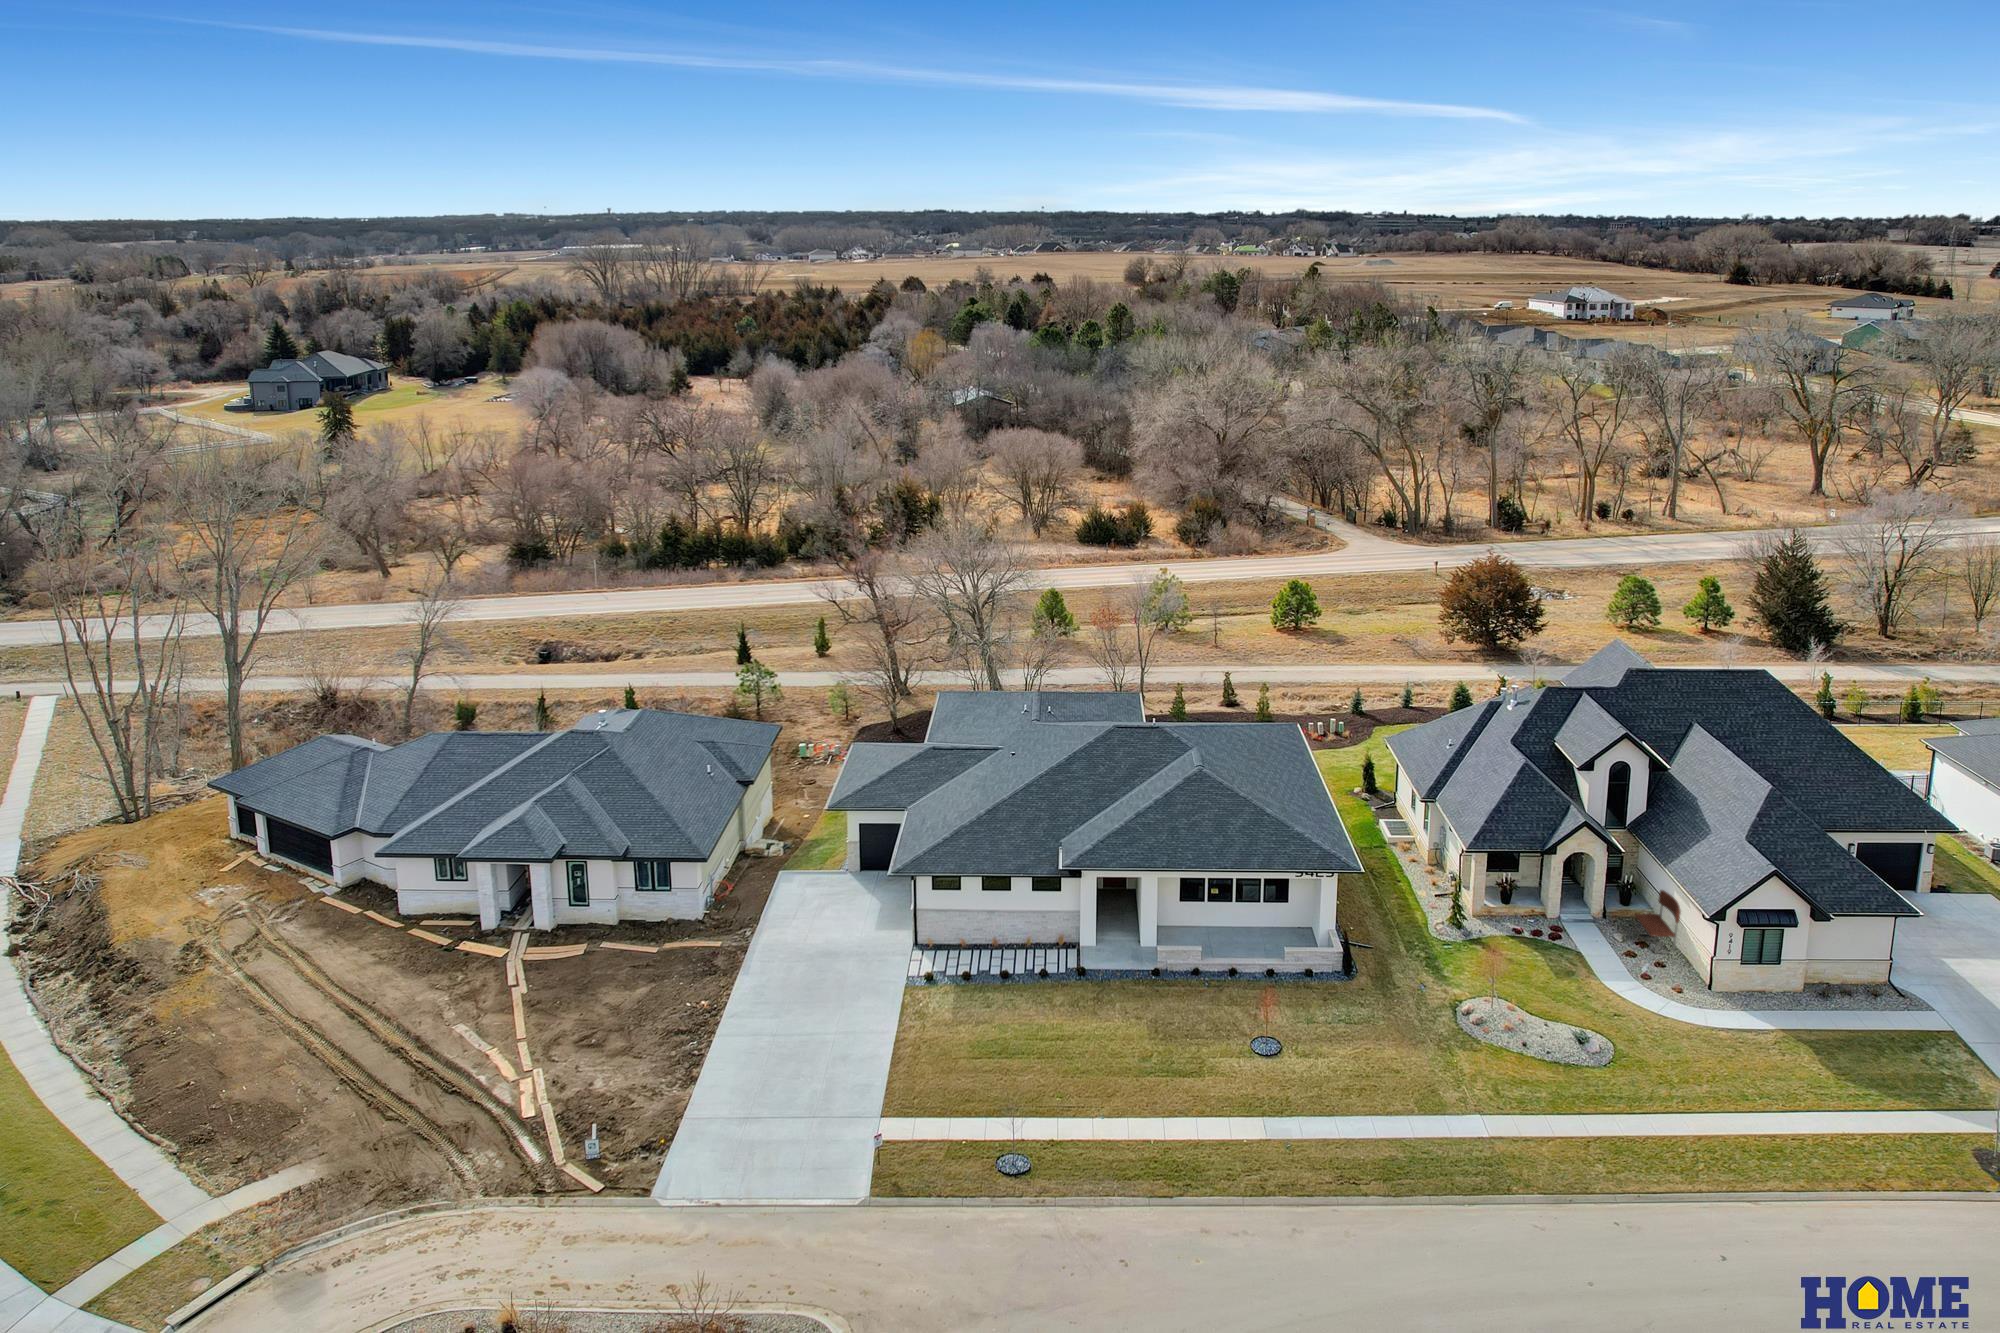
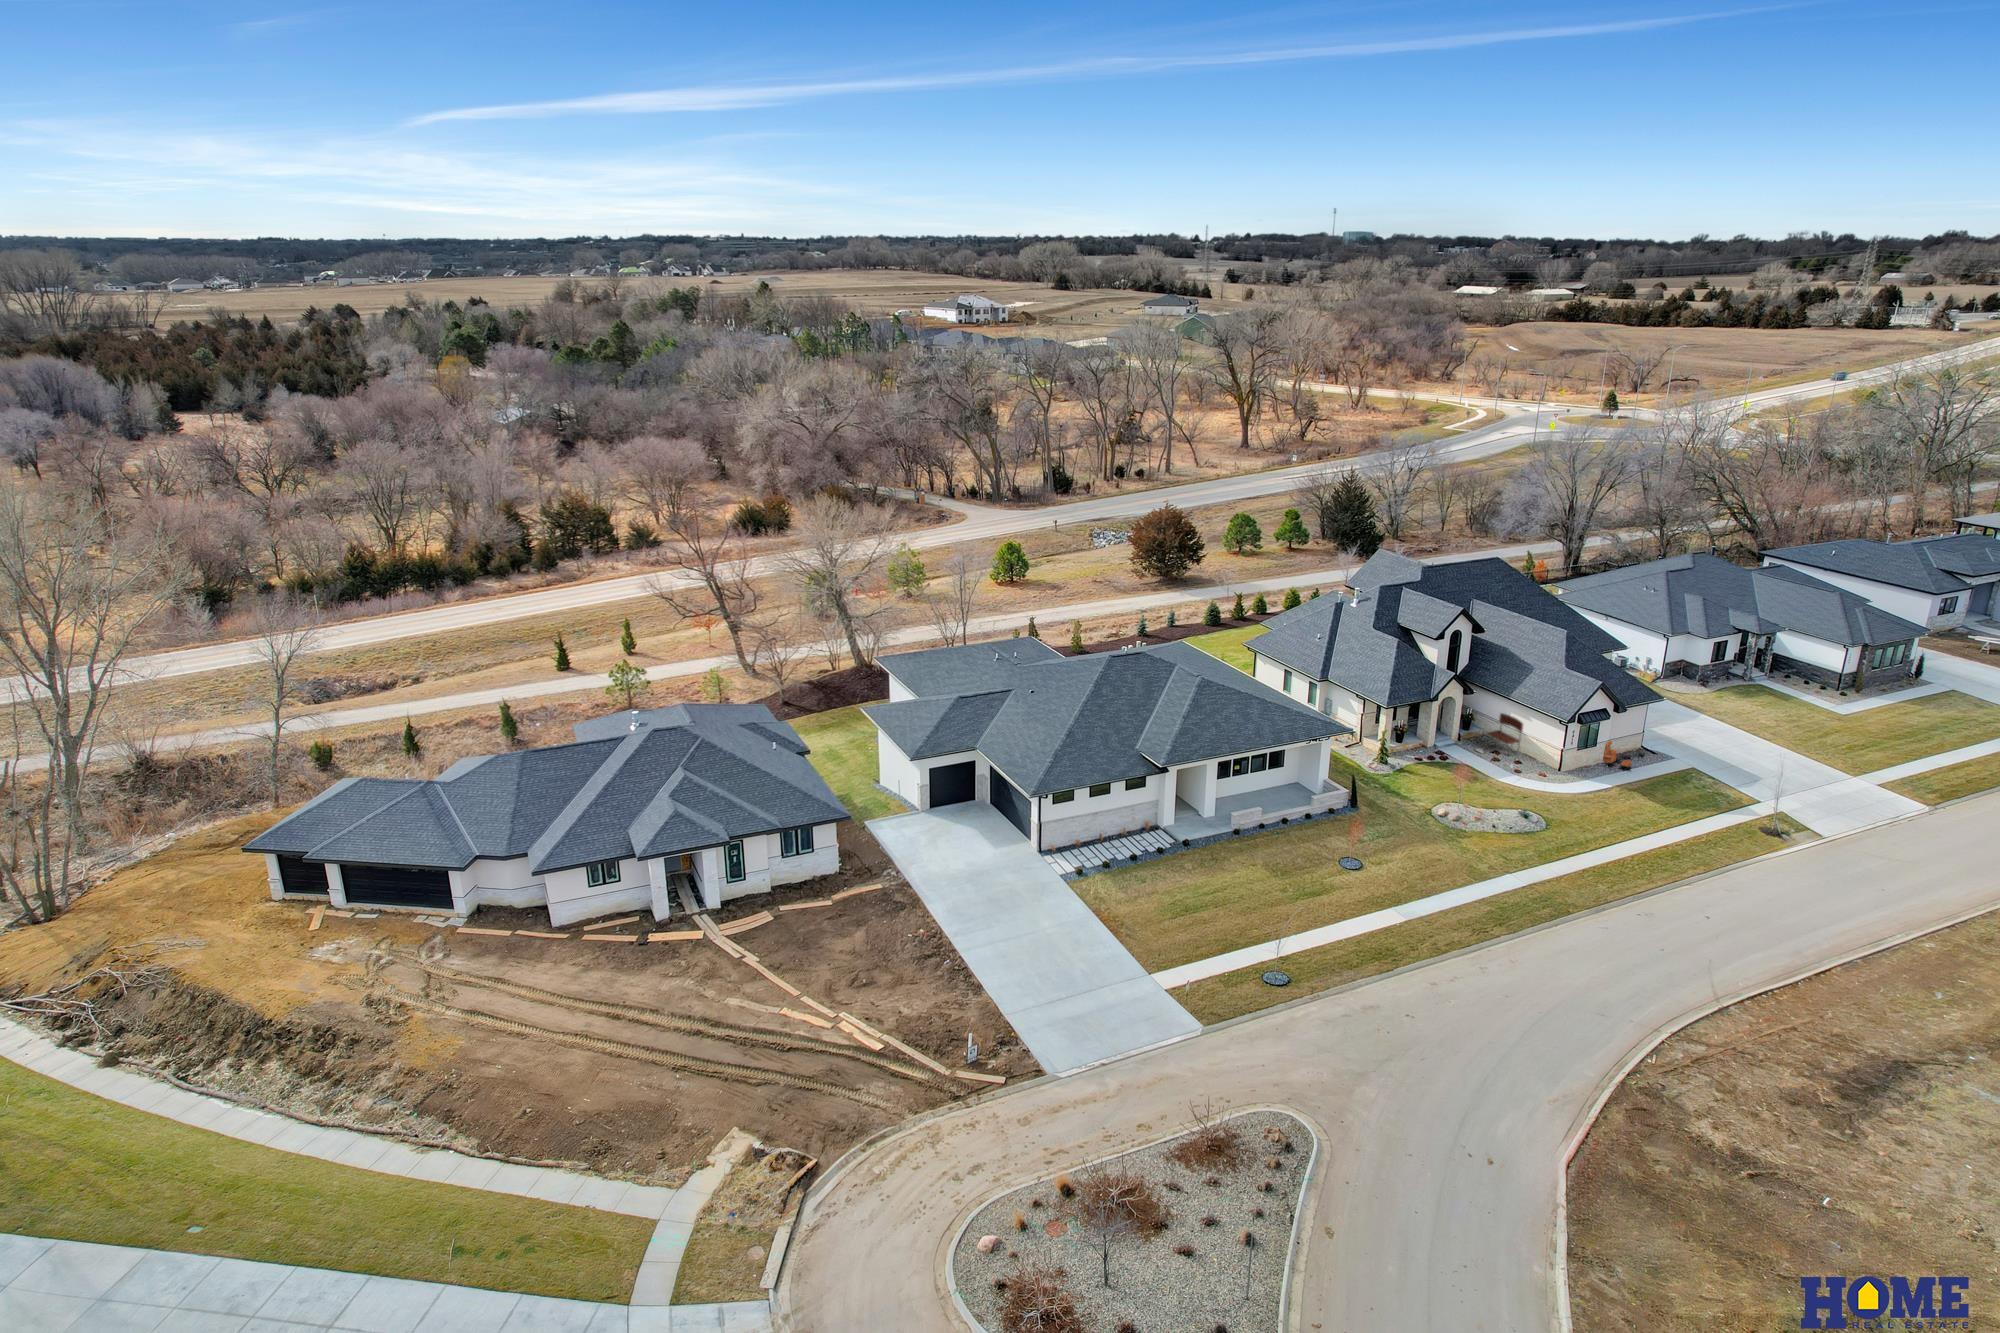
lounge chair: none [1791,961,1837,1015] -> present [1603,741,1631,772]

